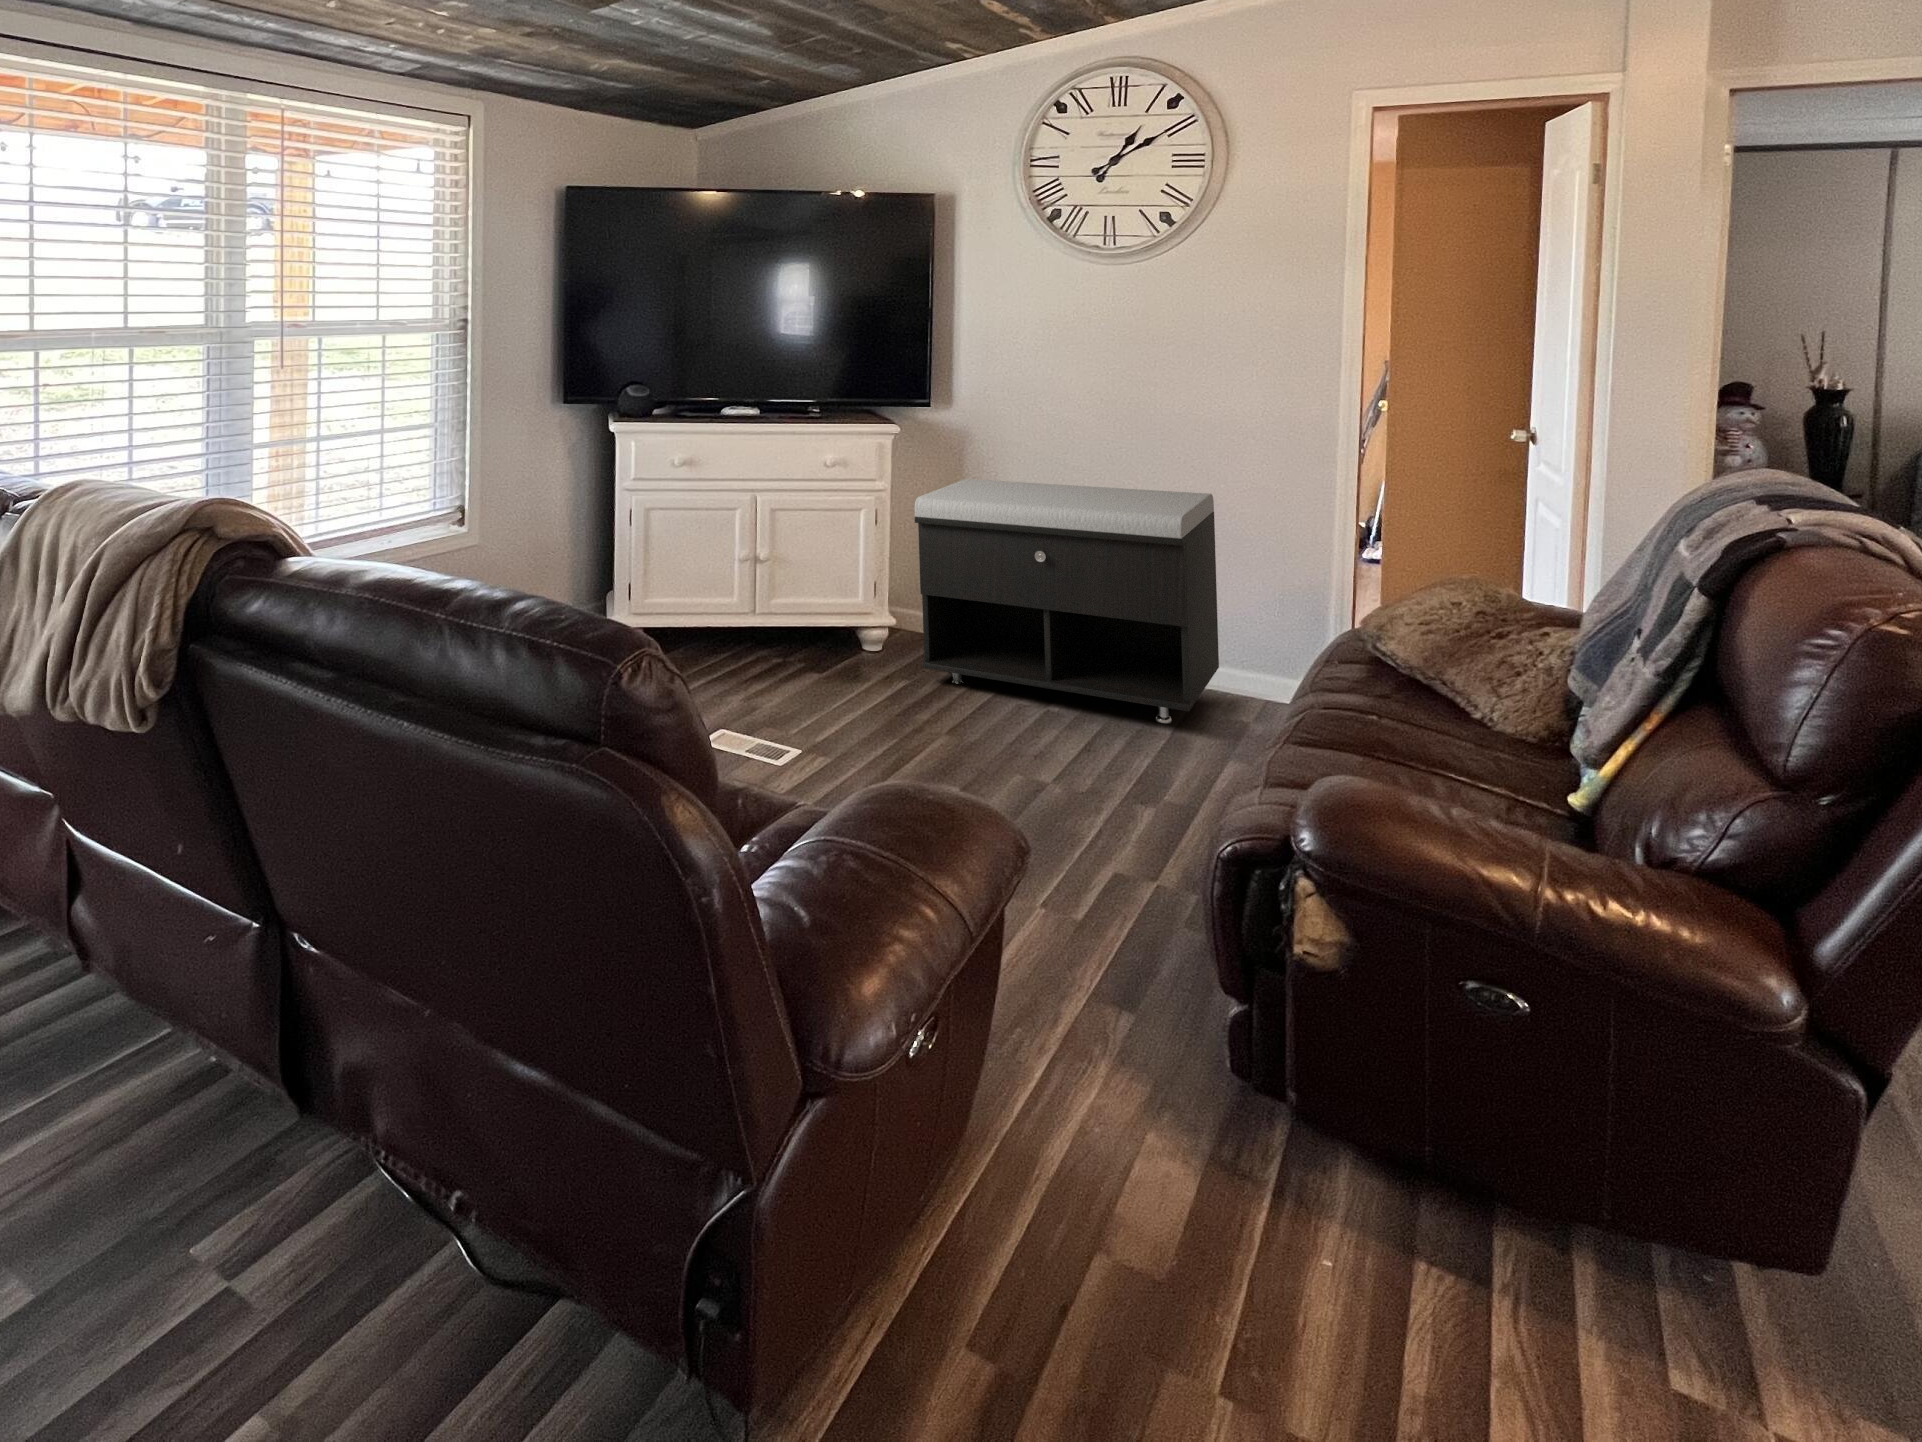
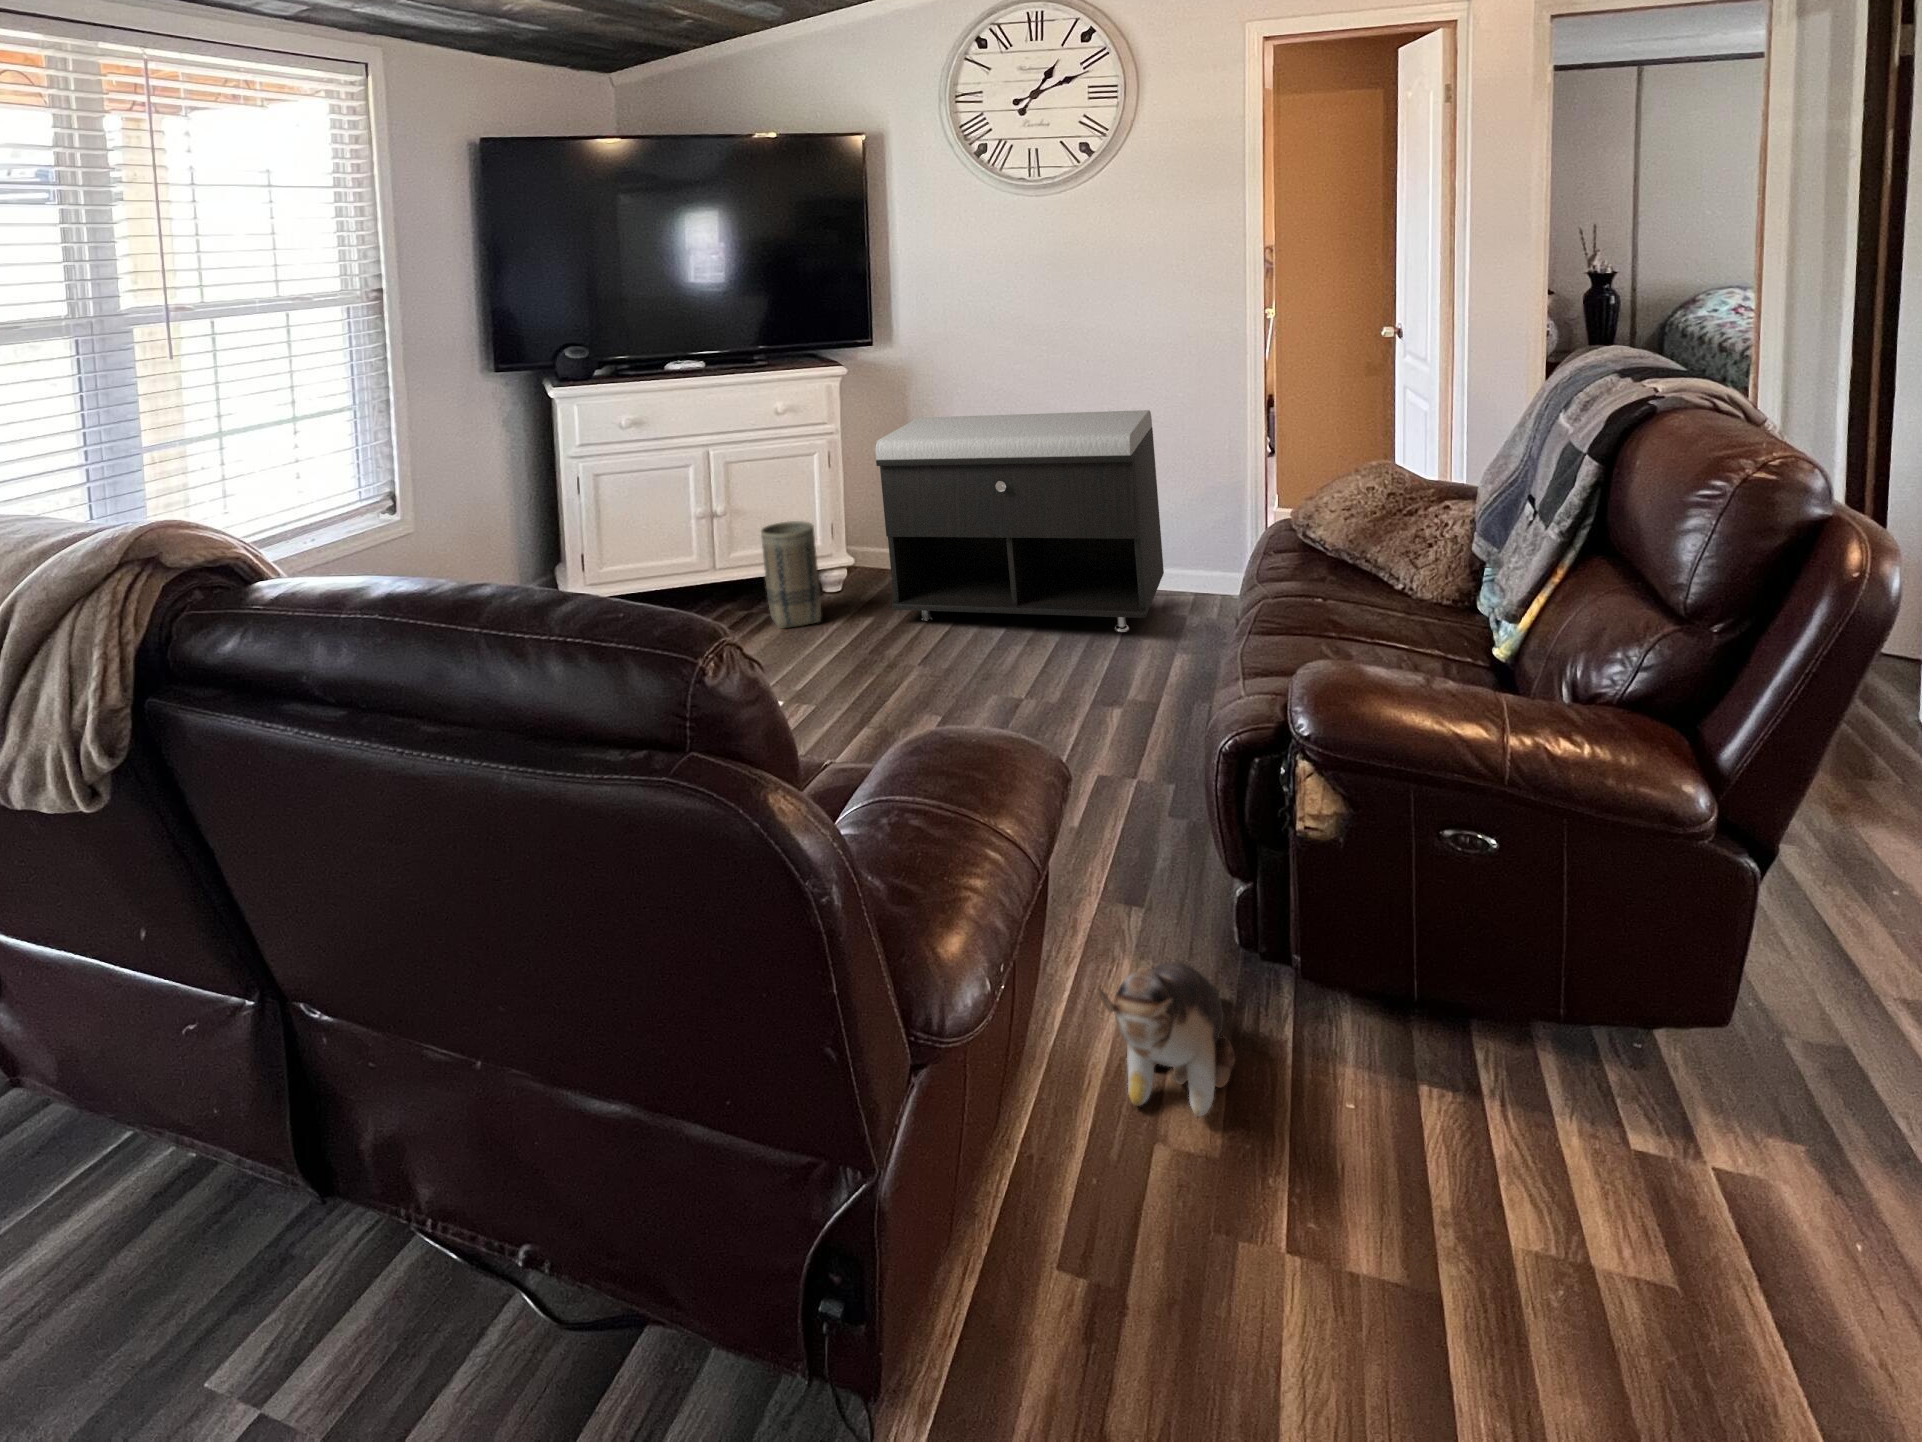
basket: none [797,568,851,672] -> present [761,521,821,629]
plush toy: none [1046,1066,1204,1240] -> present [1098,962,1235,1117]

